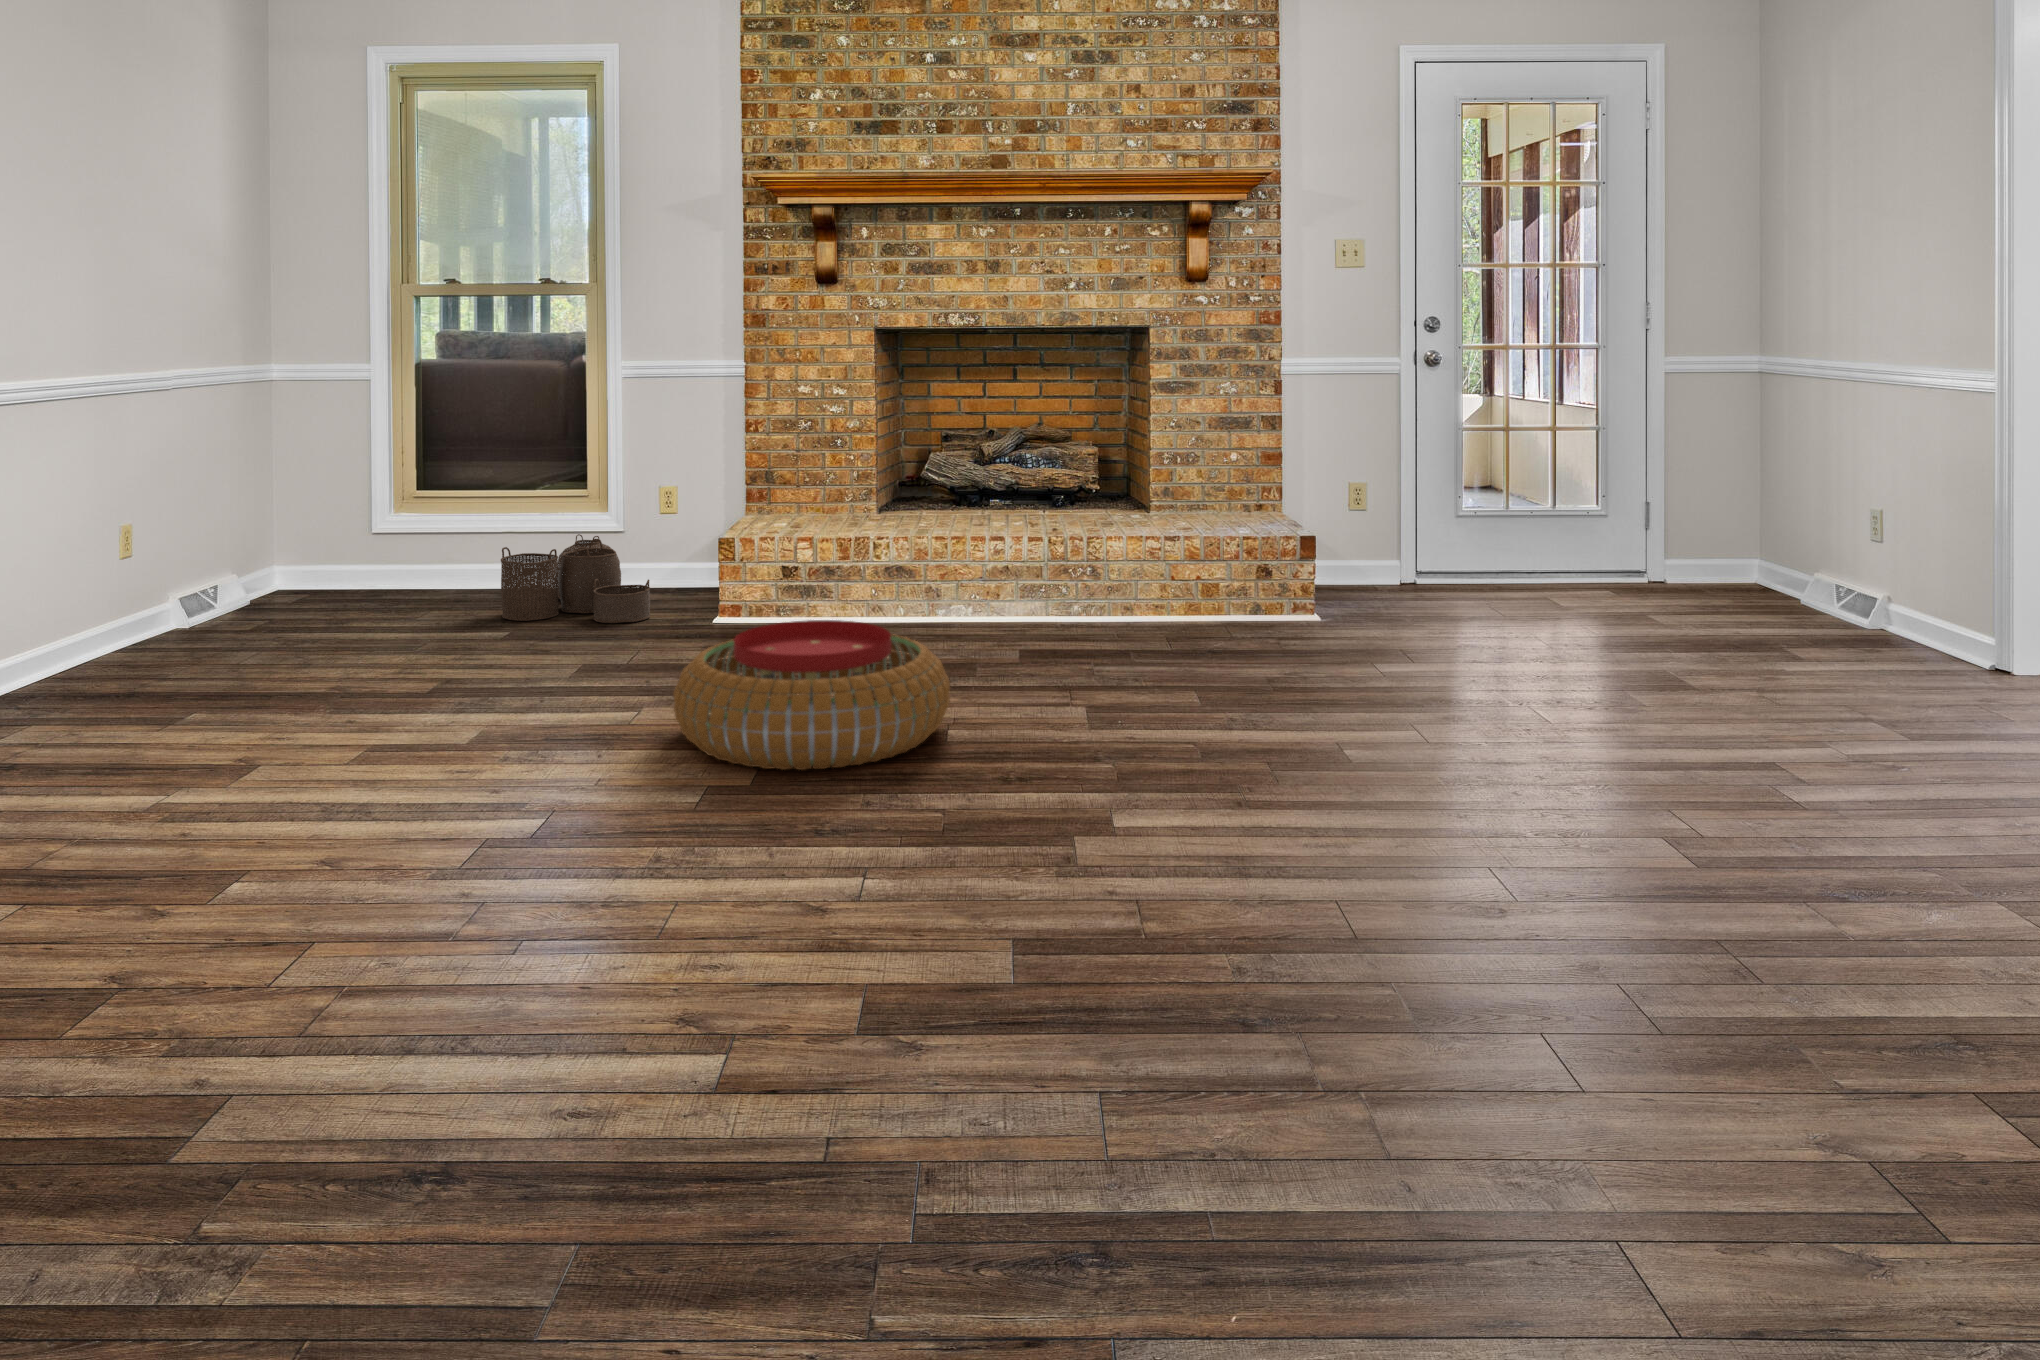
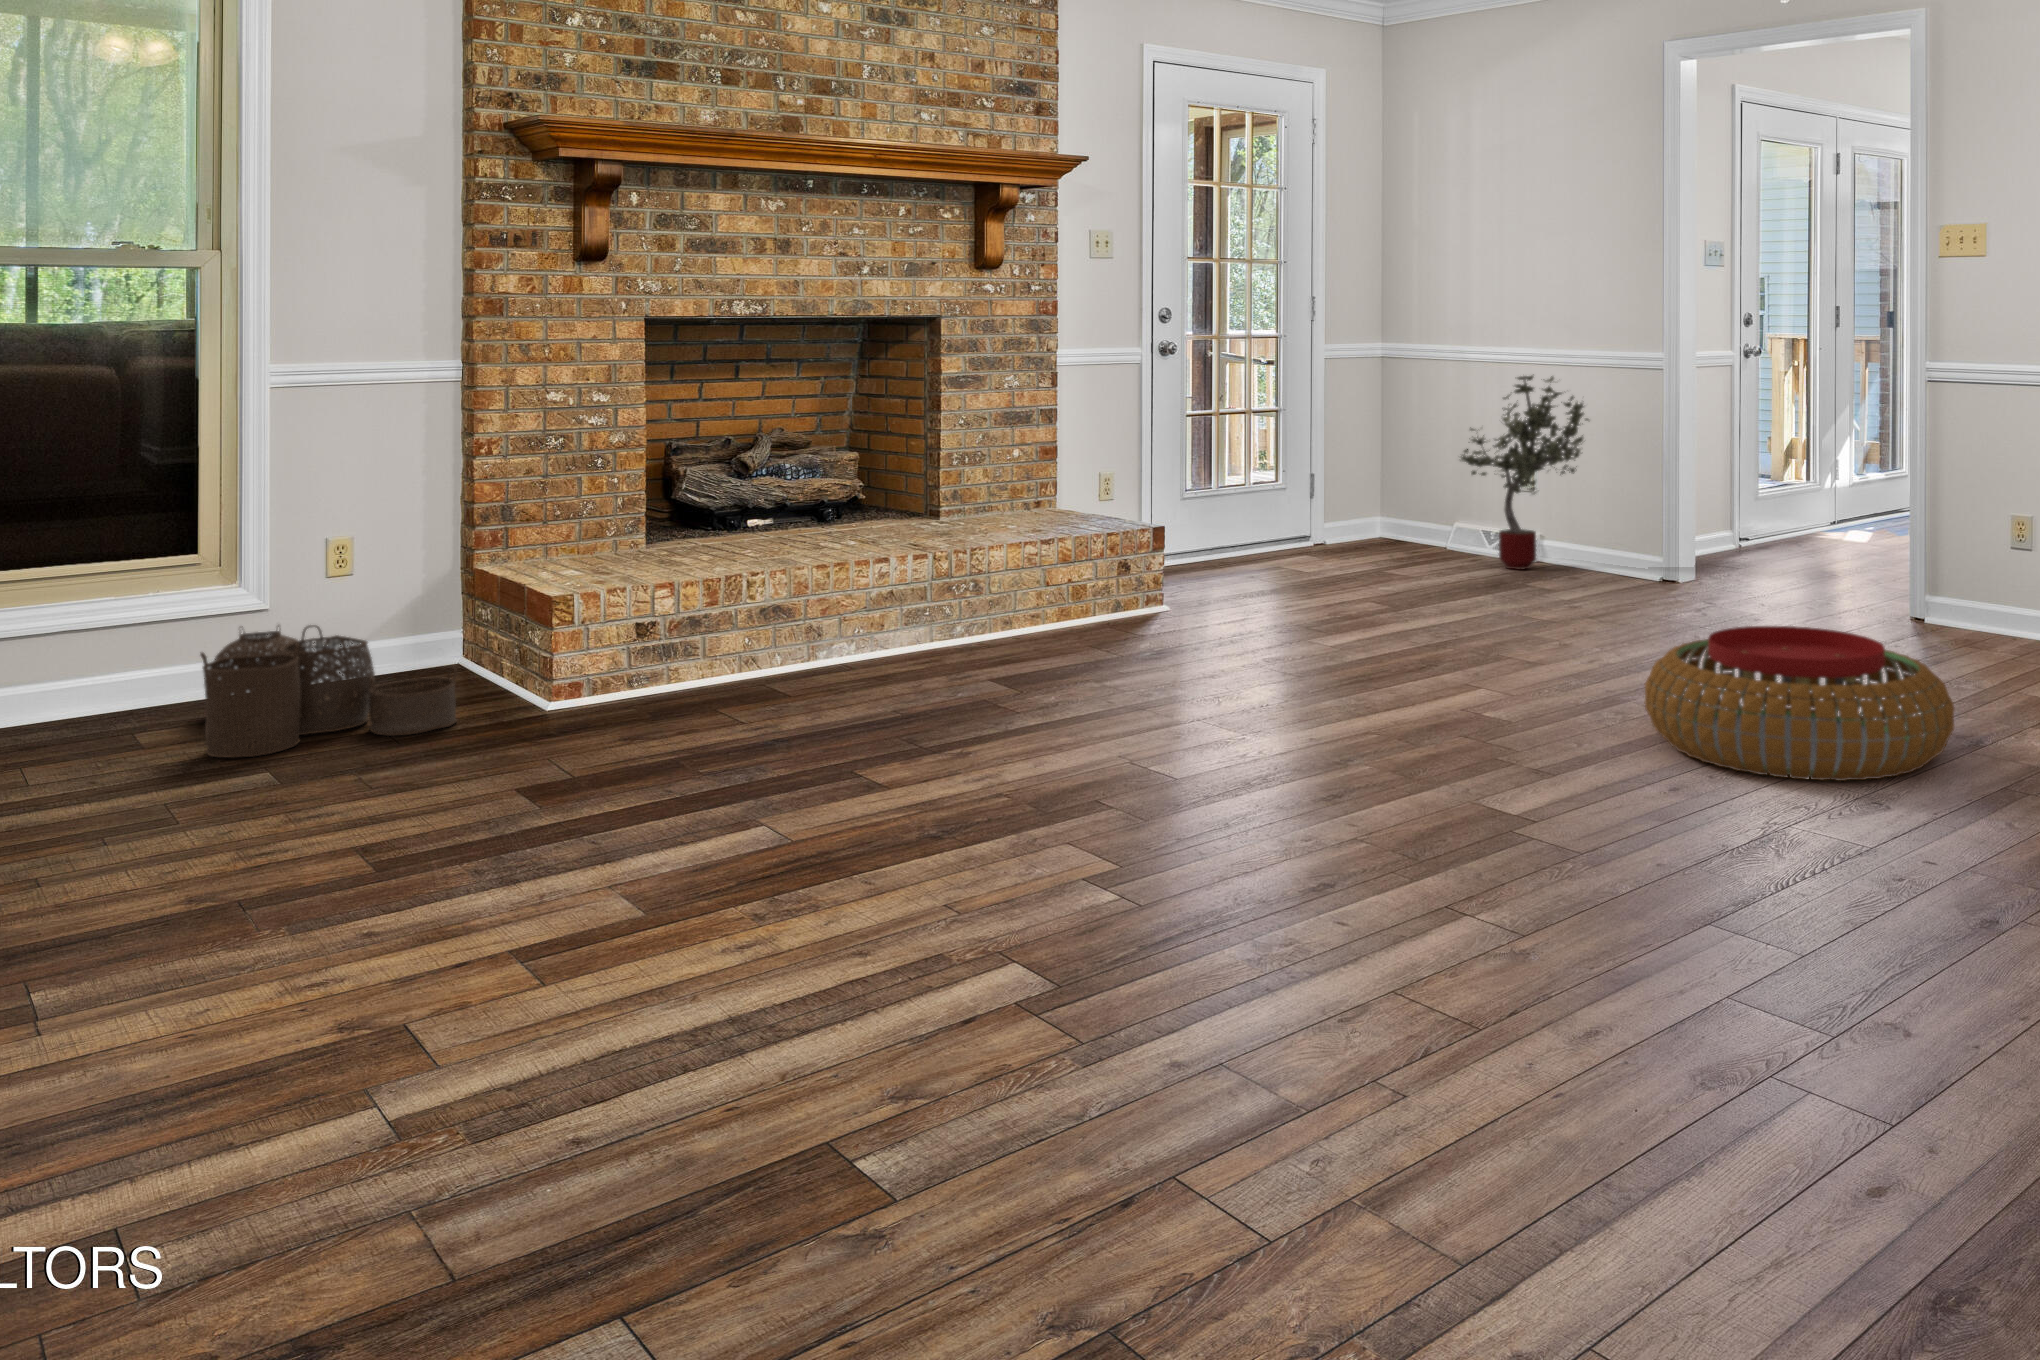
potted tree: none [1785,399,1946,645] -> present [1461,376,1589,570]
pouf: present [674,620,950,770] -> present [1645,626,1954,781]

